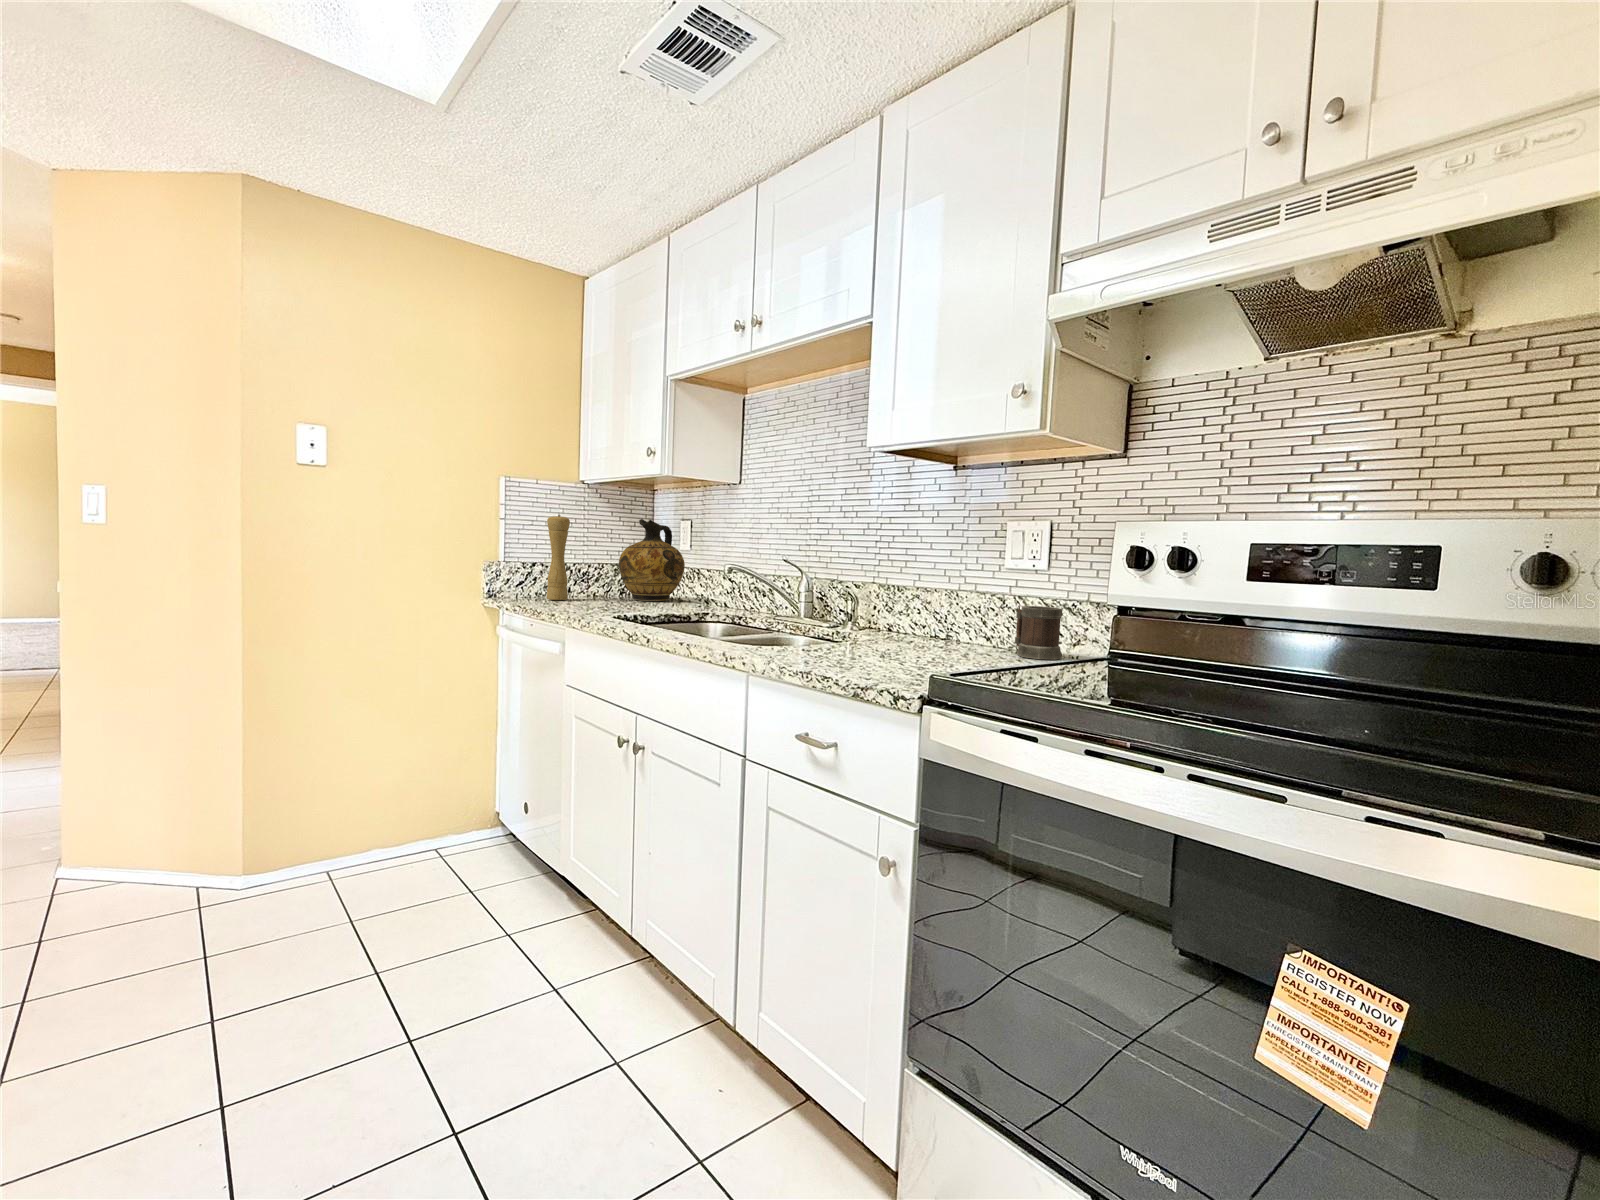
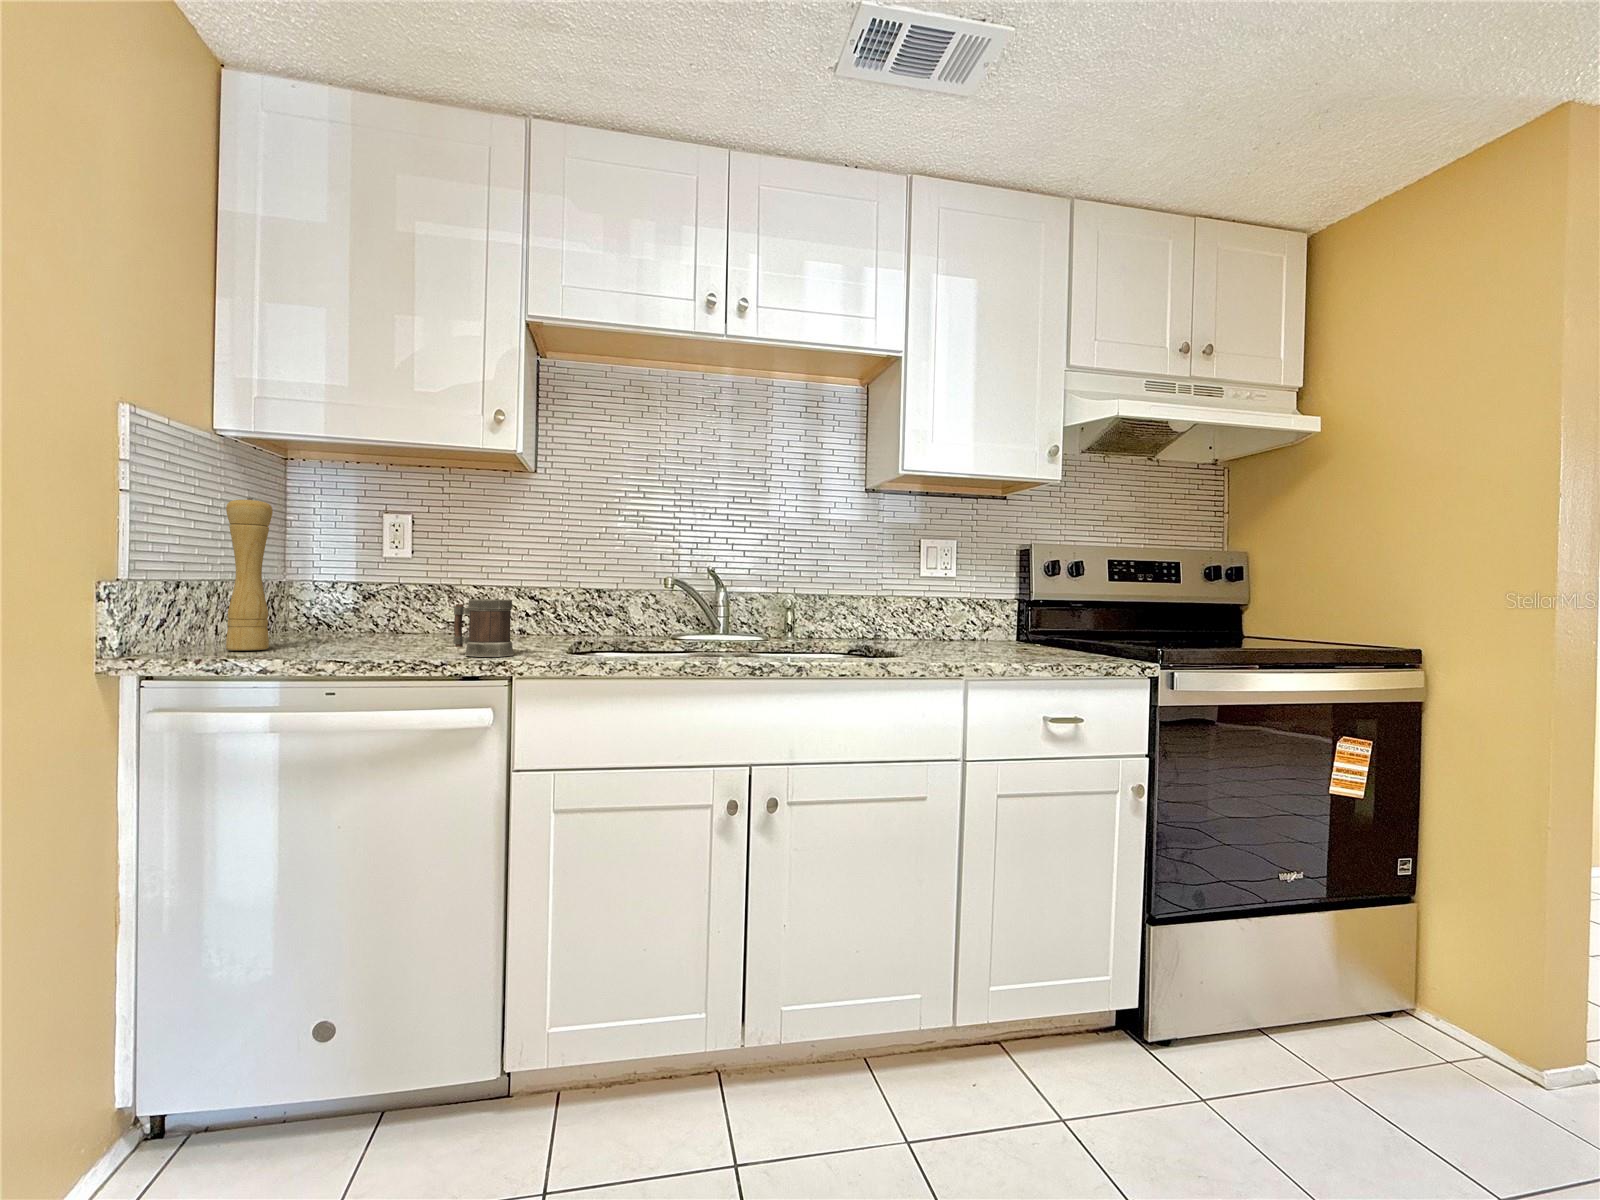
ceramic jug: present [619,519,685,601] -> none [298,513,414,641]
mug: present [1015,606,1062,660] -> present [453,599,513,657]

